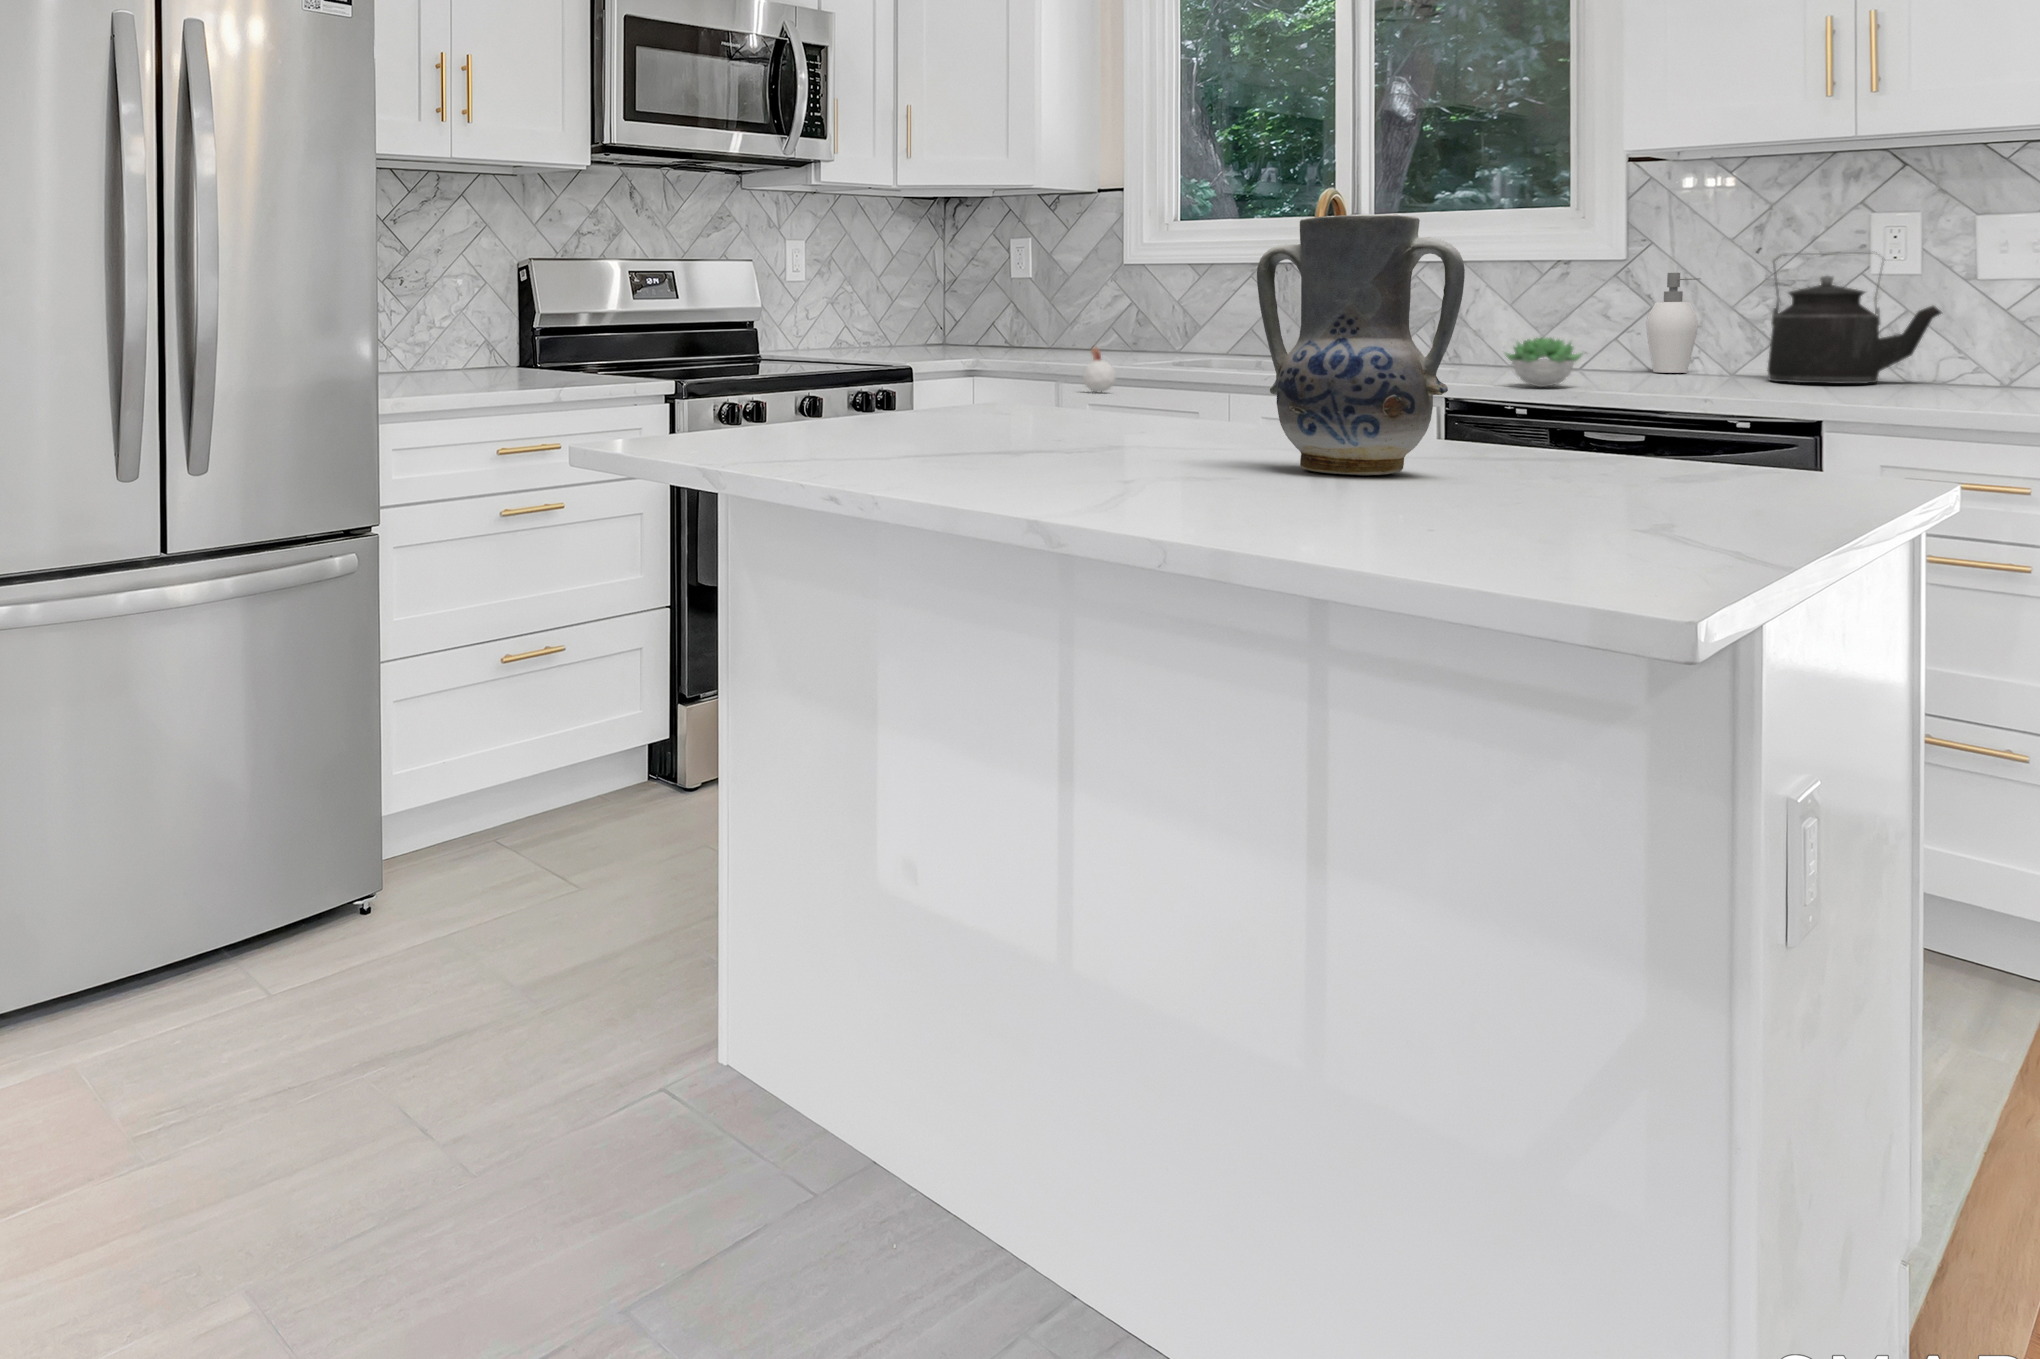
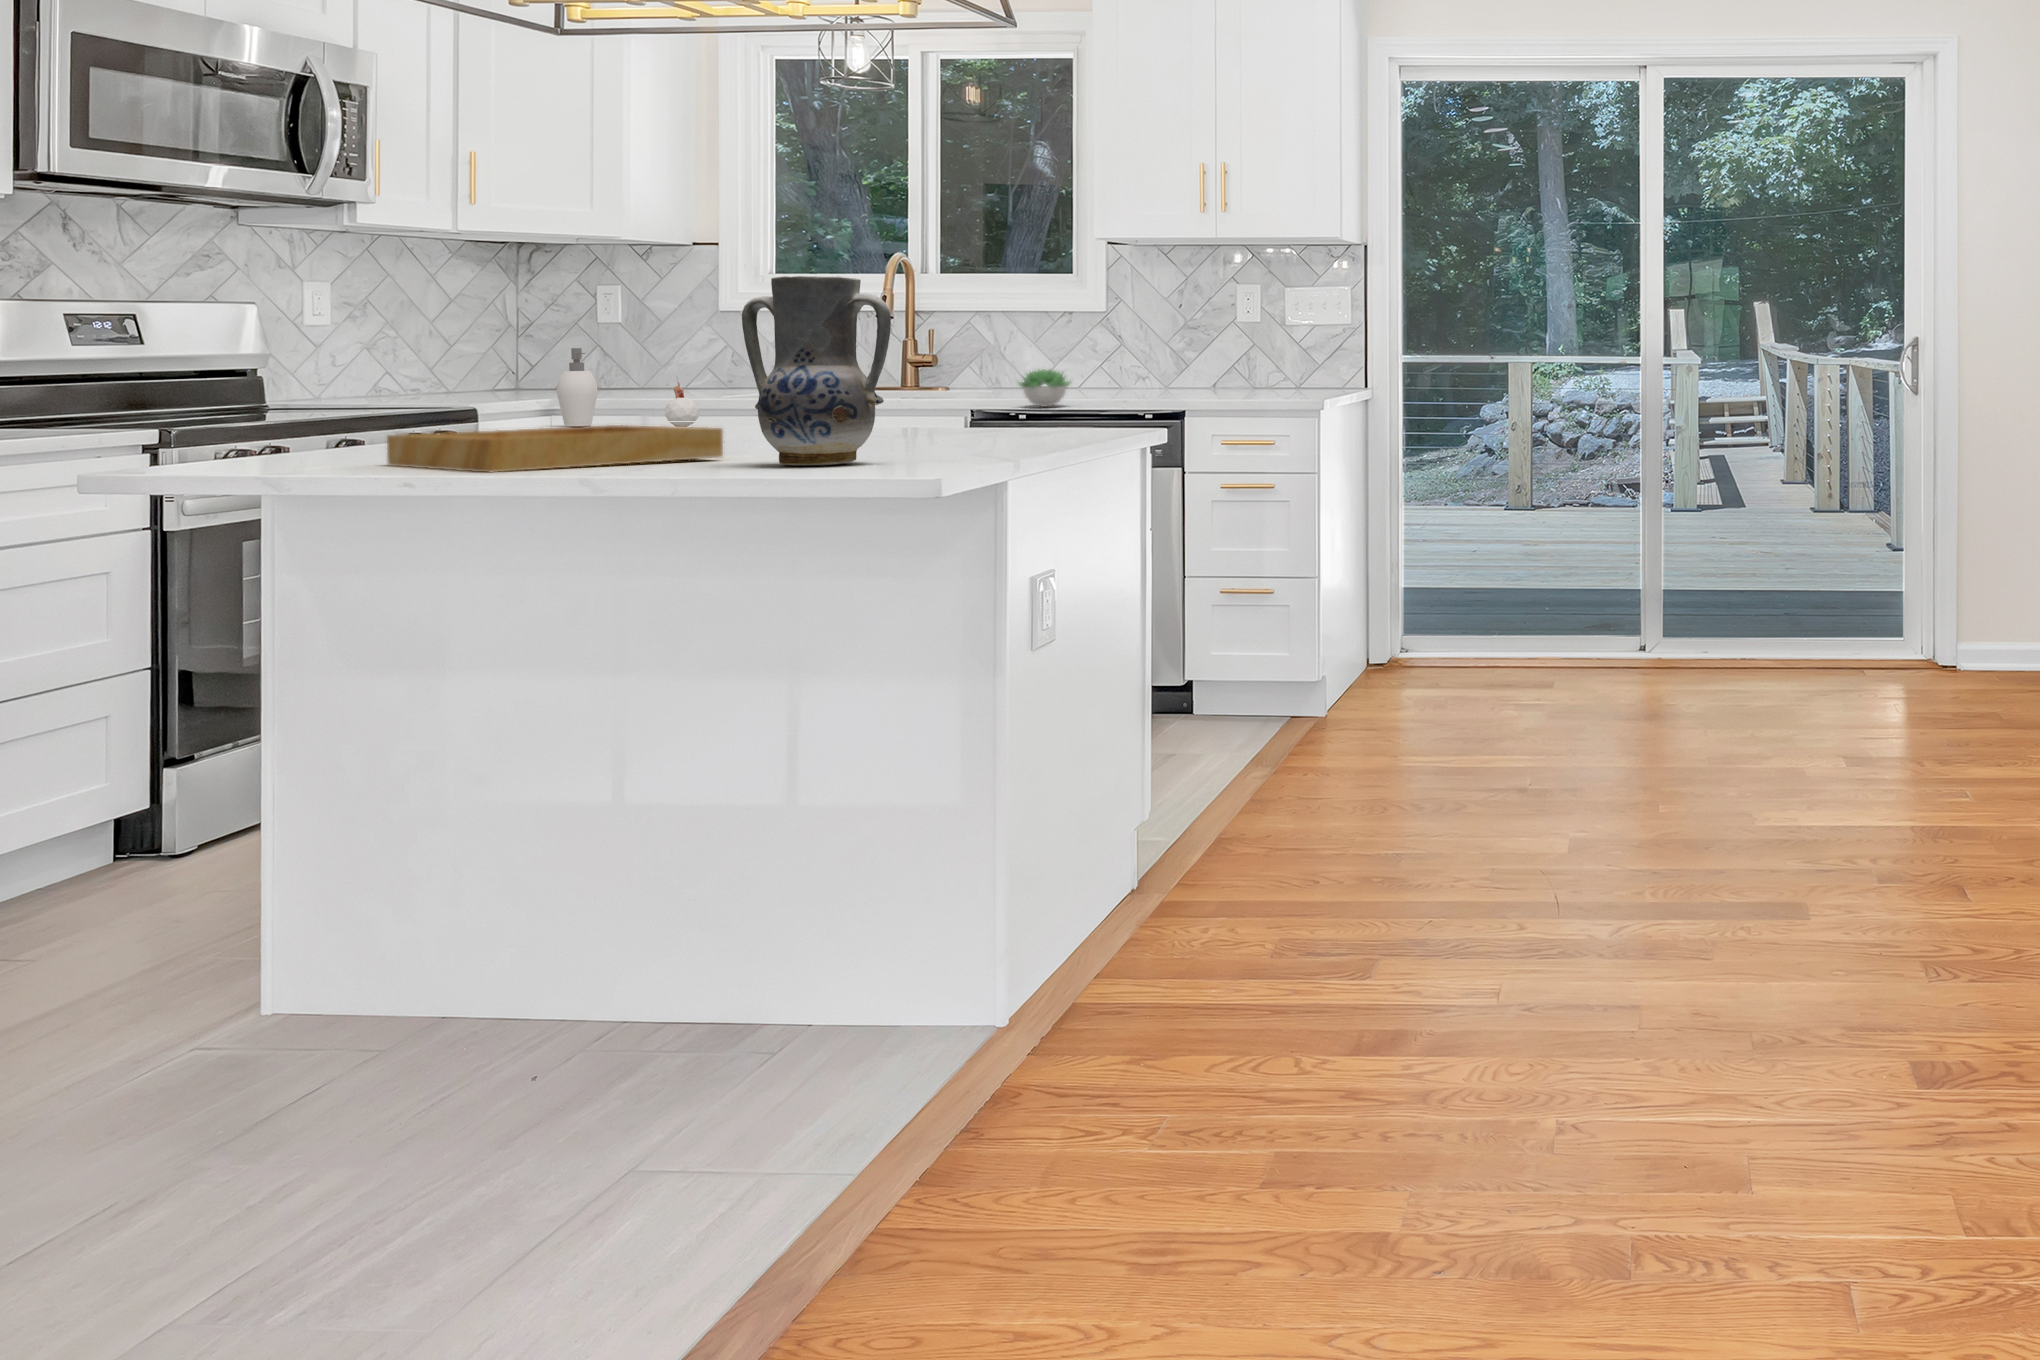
kettle: present [1768,254,1942,383] -> none [1198,308,1295,398]
soap dispenser: present [1646,273,1700,373] -> present [557,348,597,426]
tray: none [869,400,1214,457] -> present [387,425,723,473]

